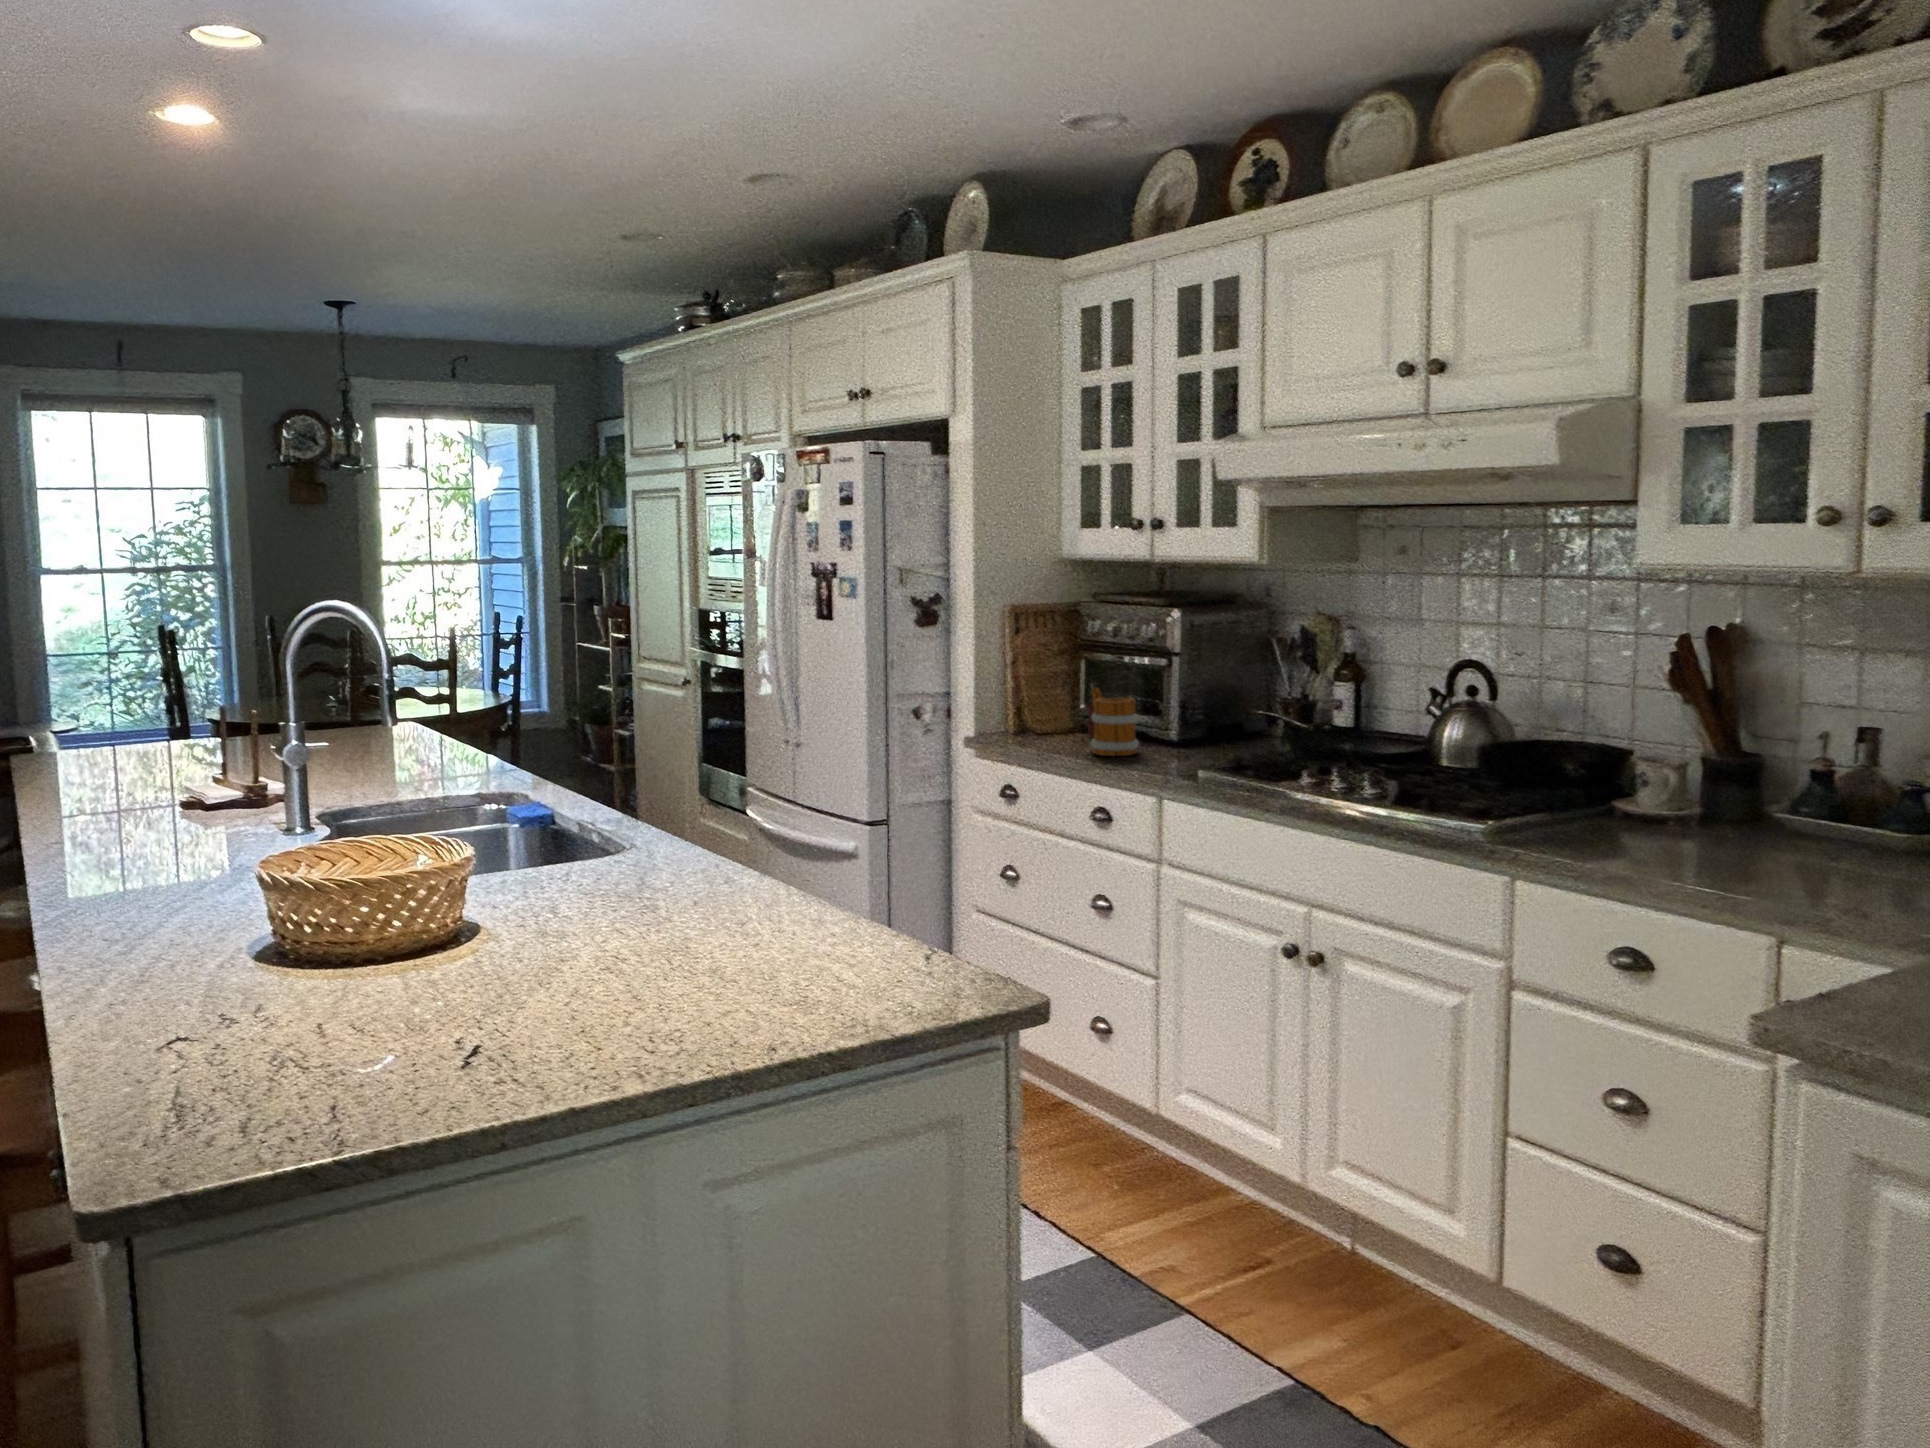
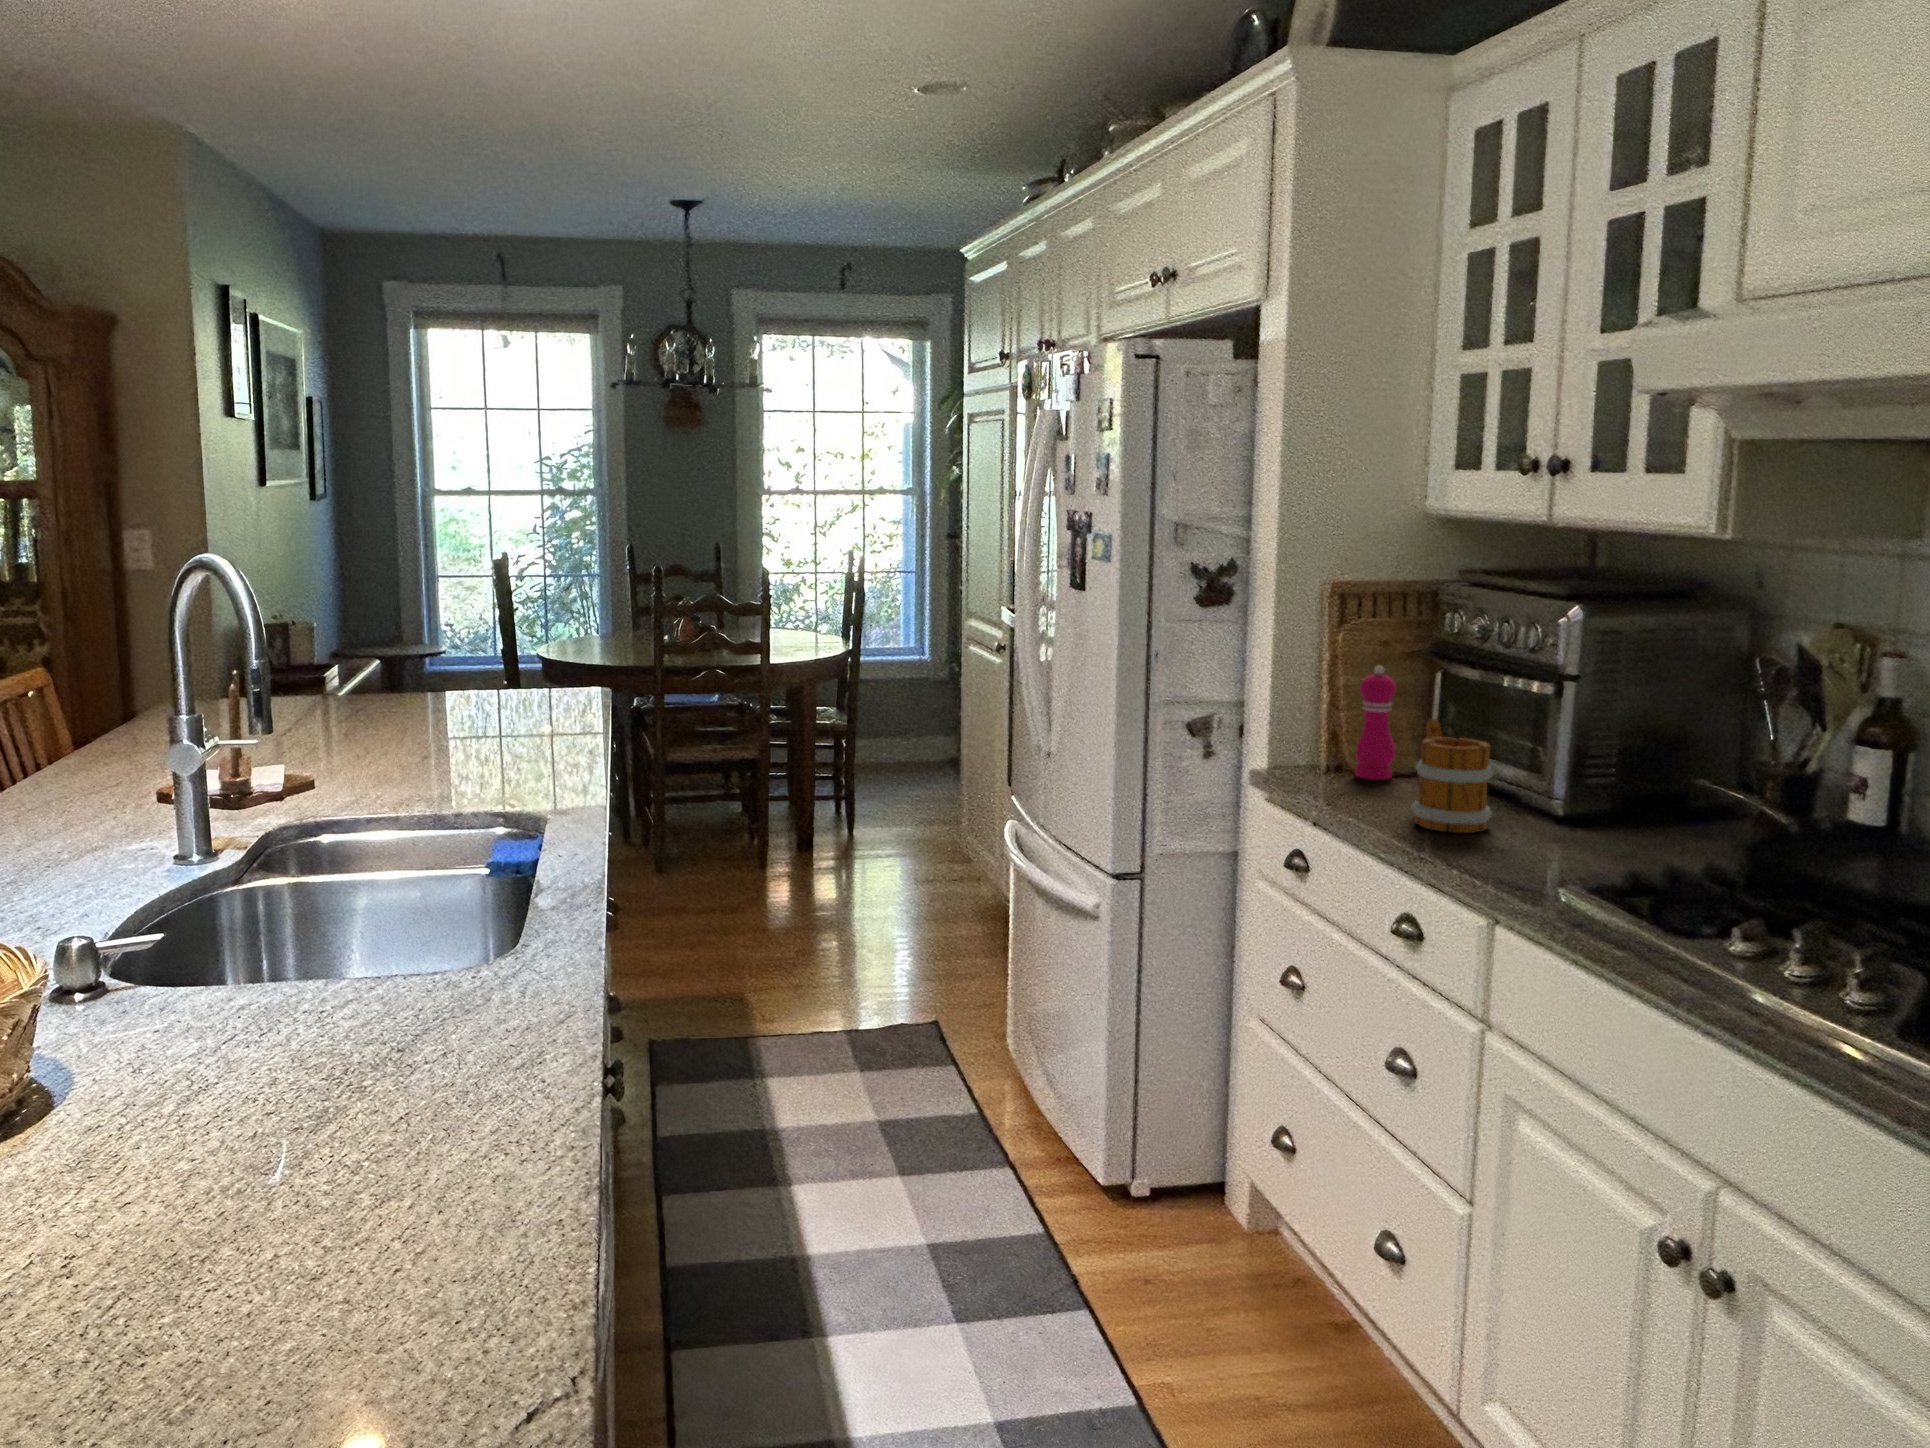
pepper mill: none [1031,660,1059,738] -> present [1355,666,1396,780]

